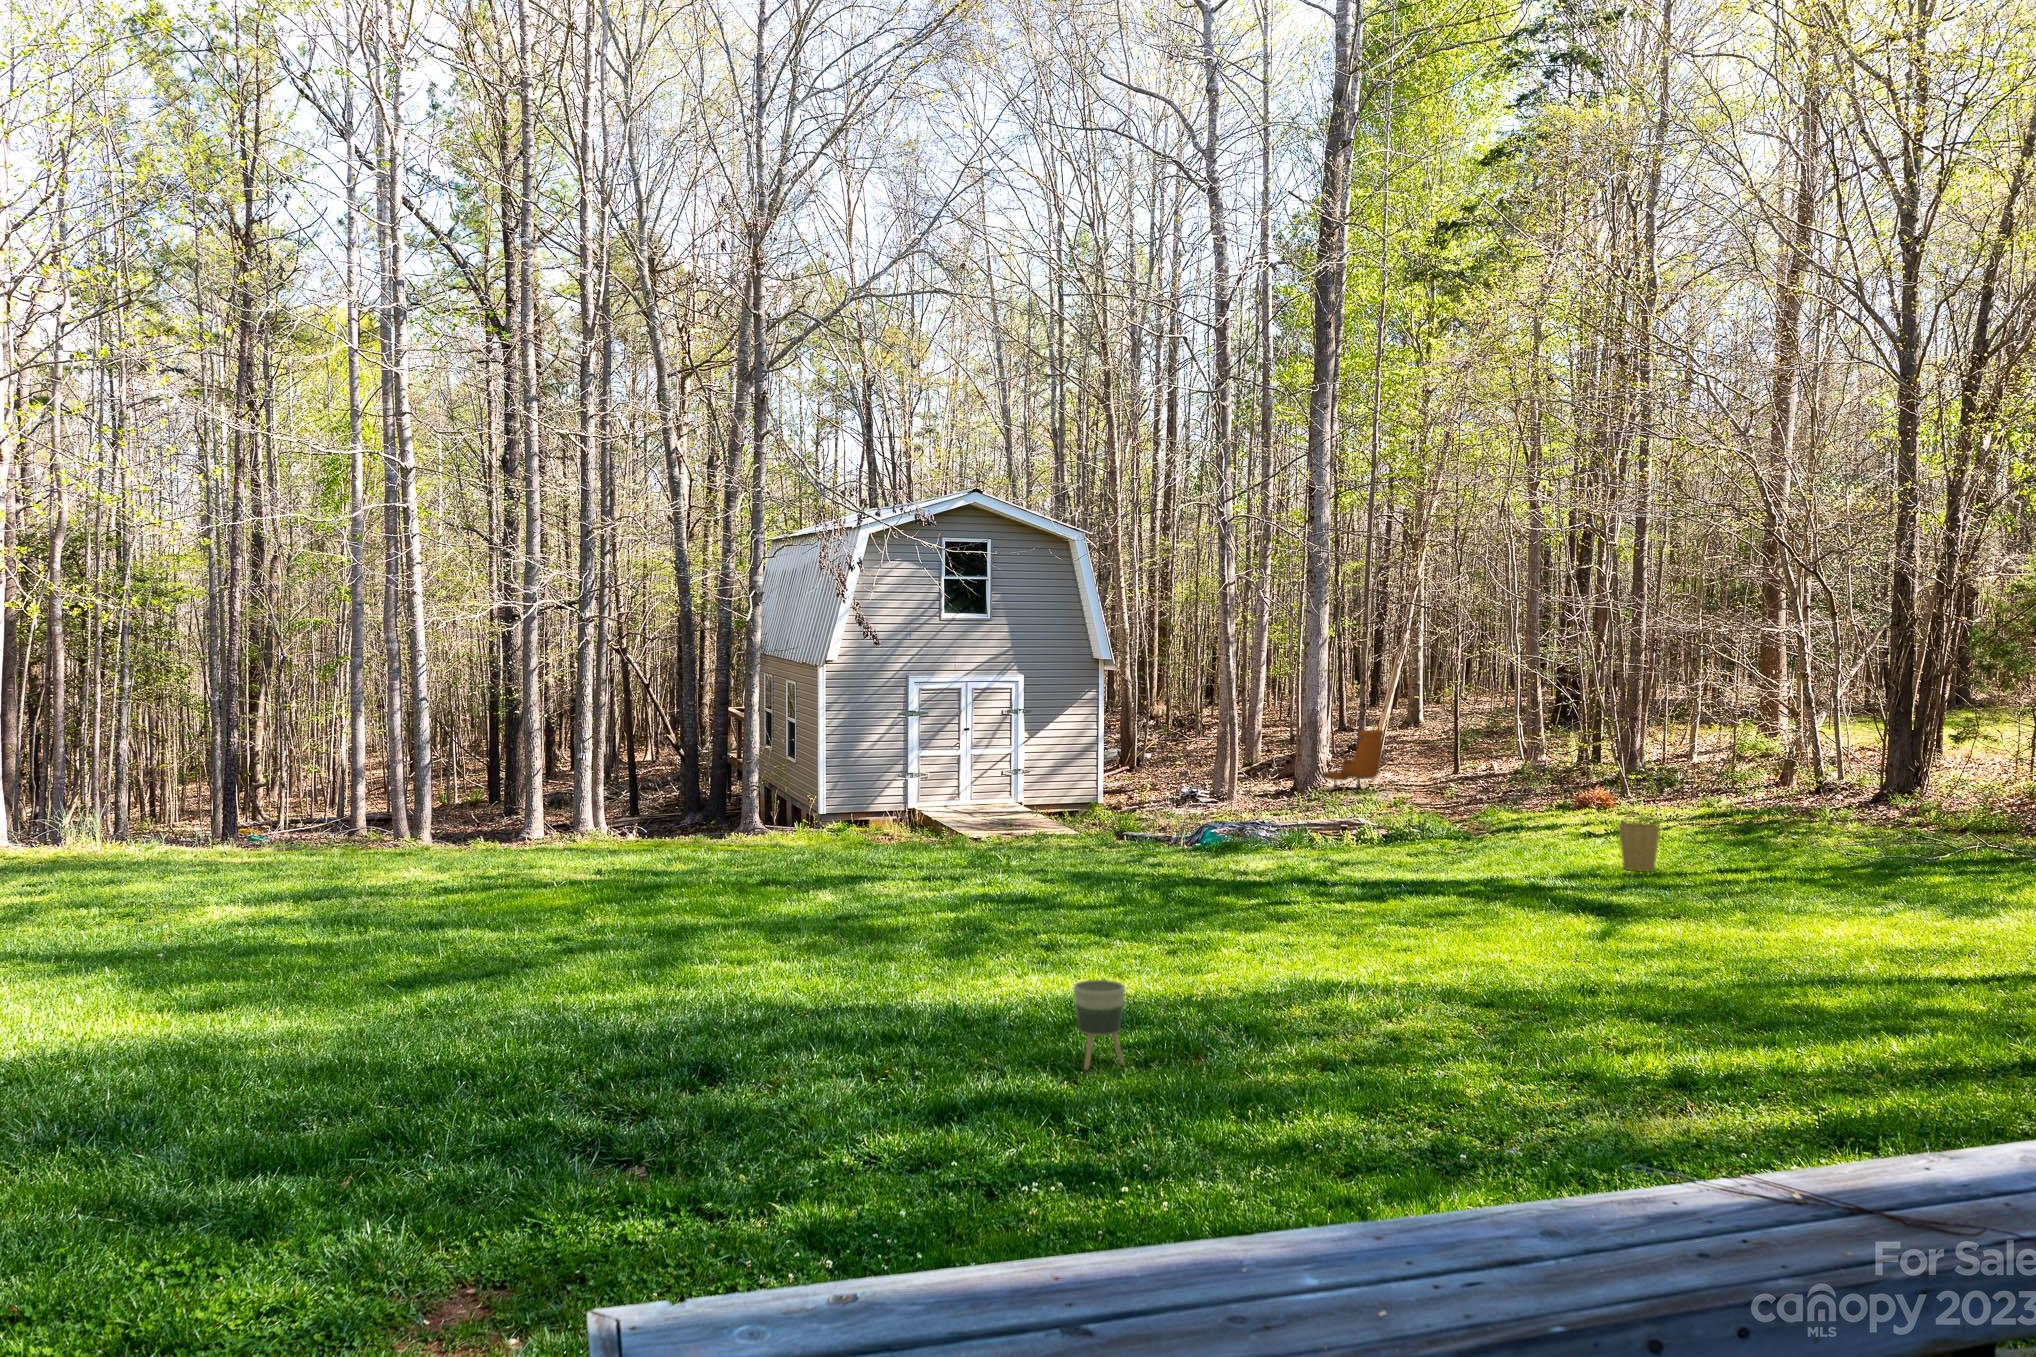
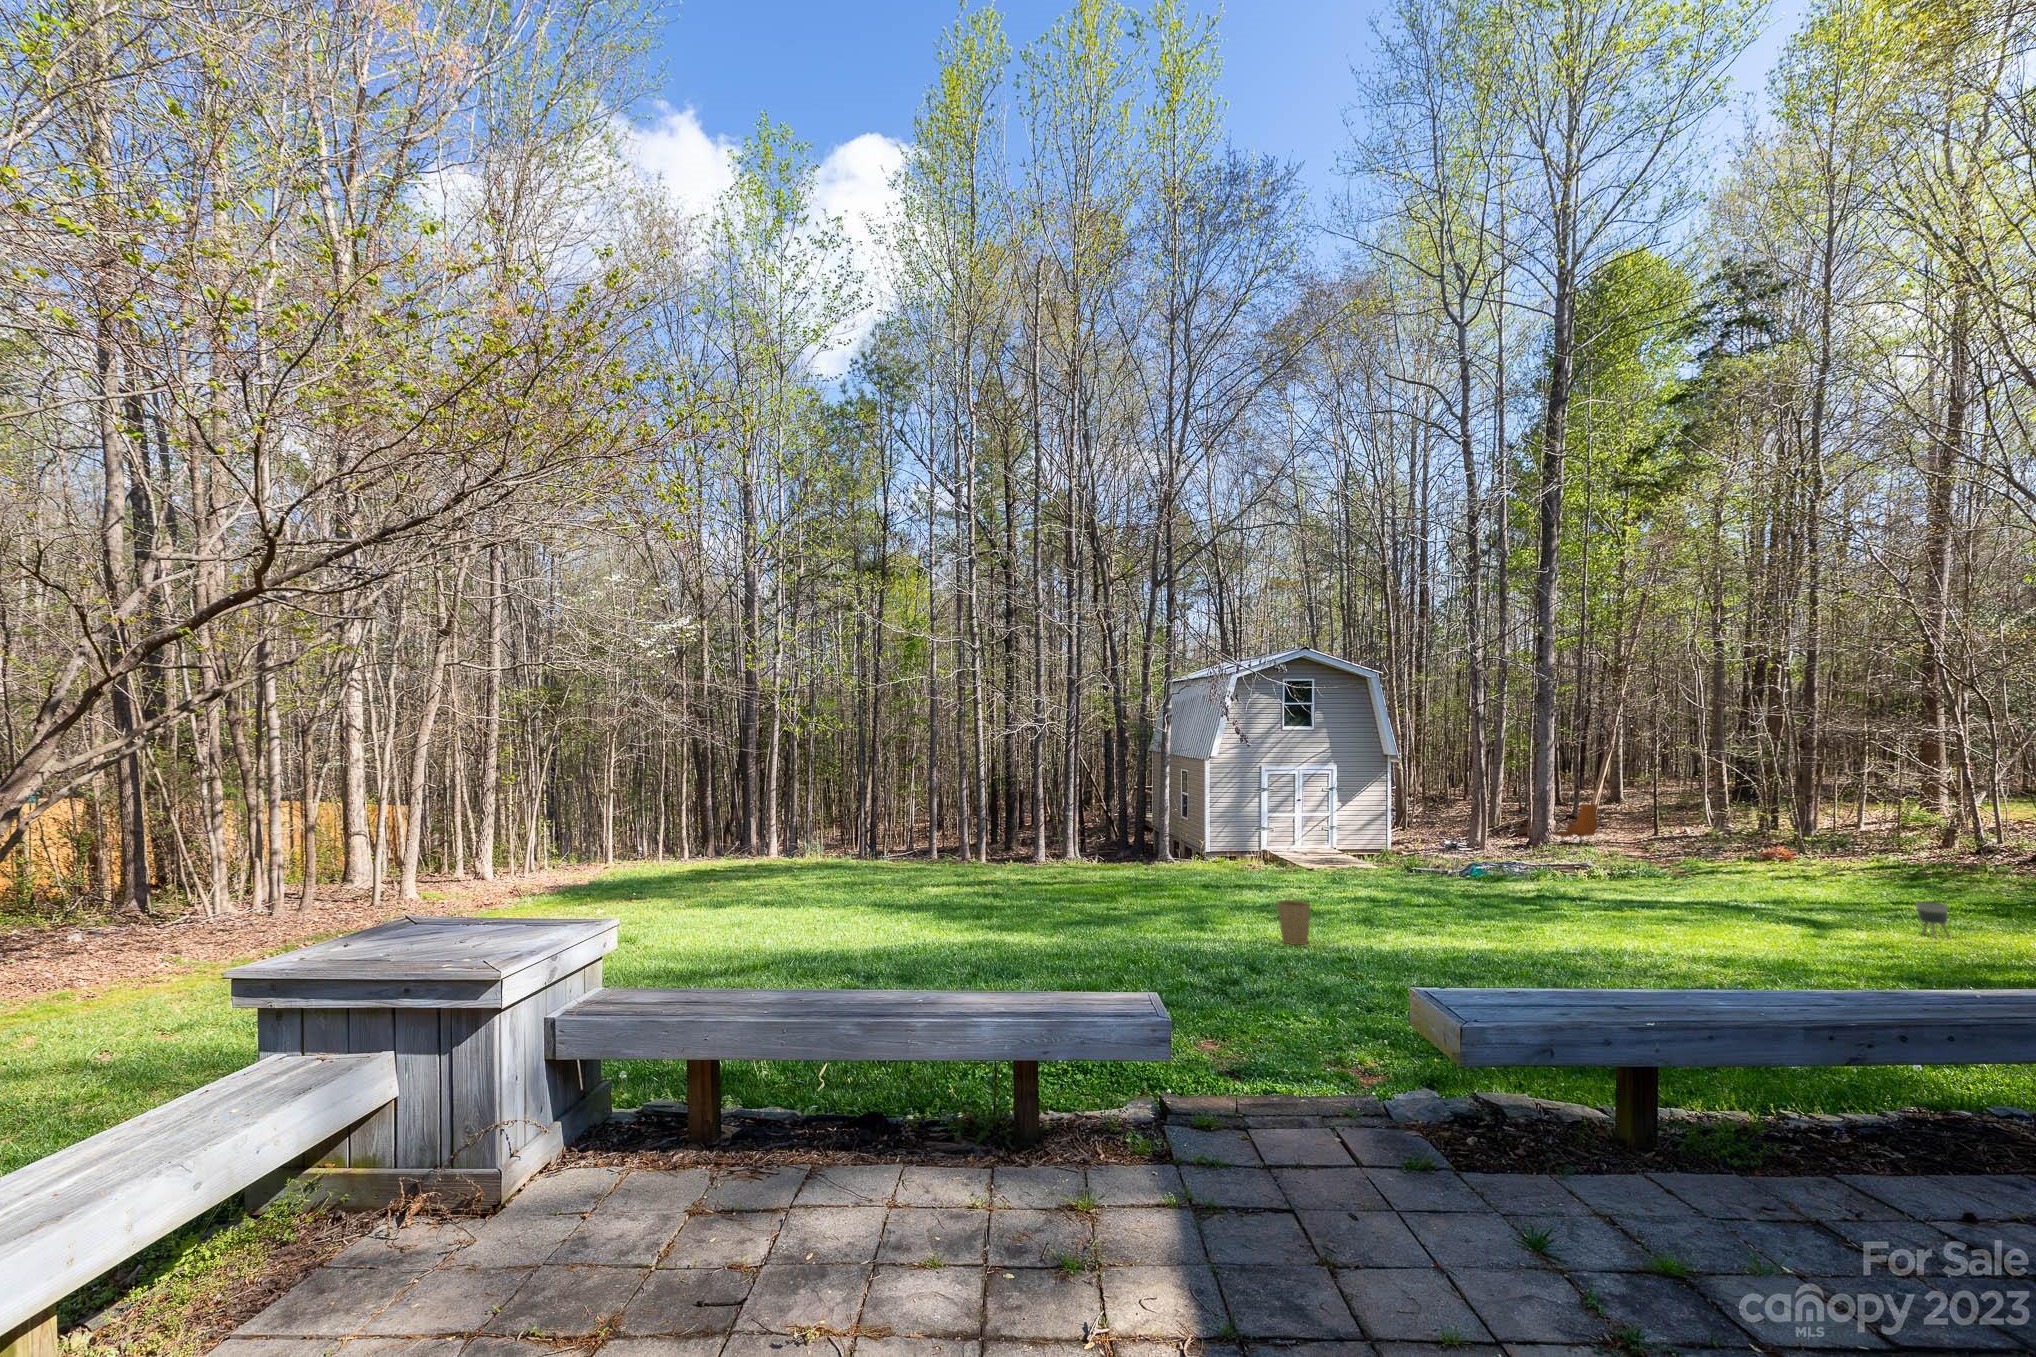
basket: present [1619,819,1660,872] -> present [1277,900,1311,945]
planter: present [1074,980,1125,1070] -> present [1916,901,1950,938]

